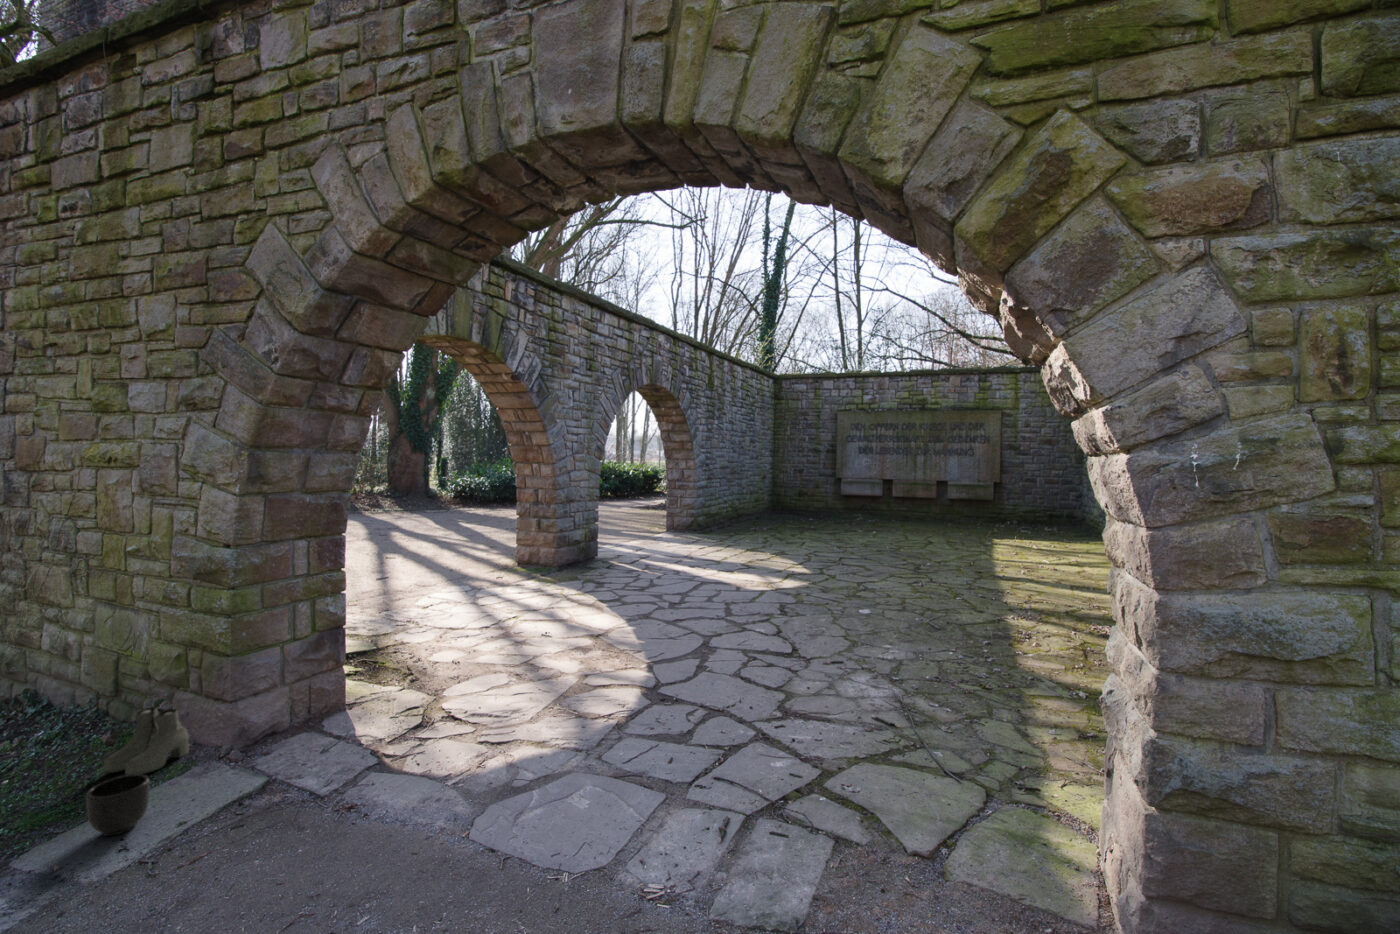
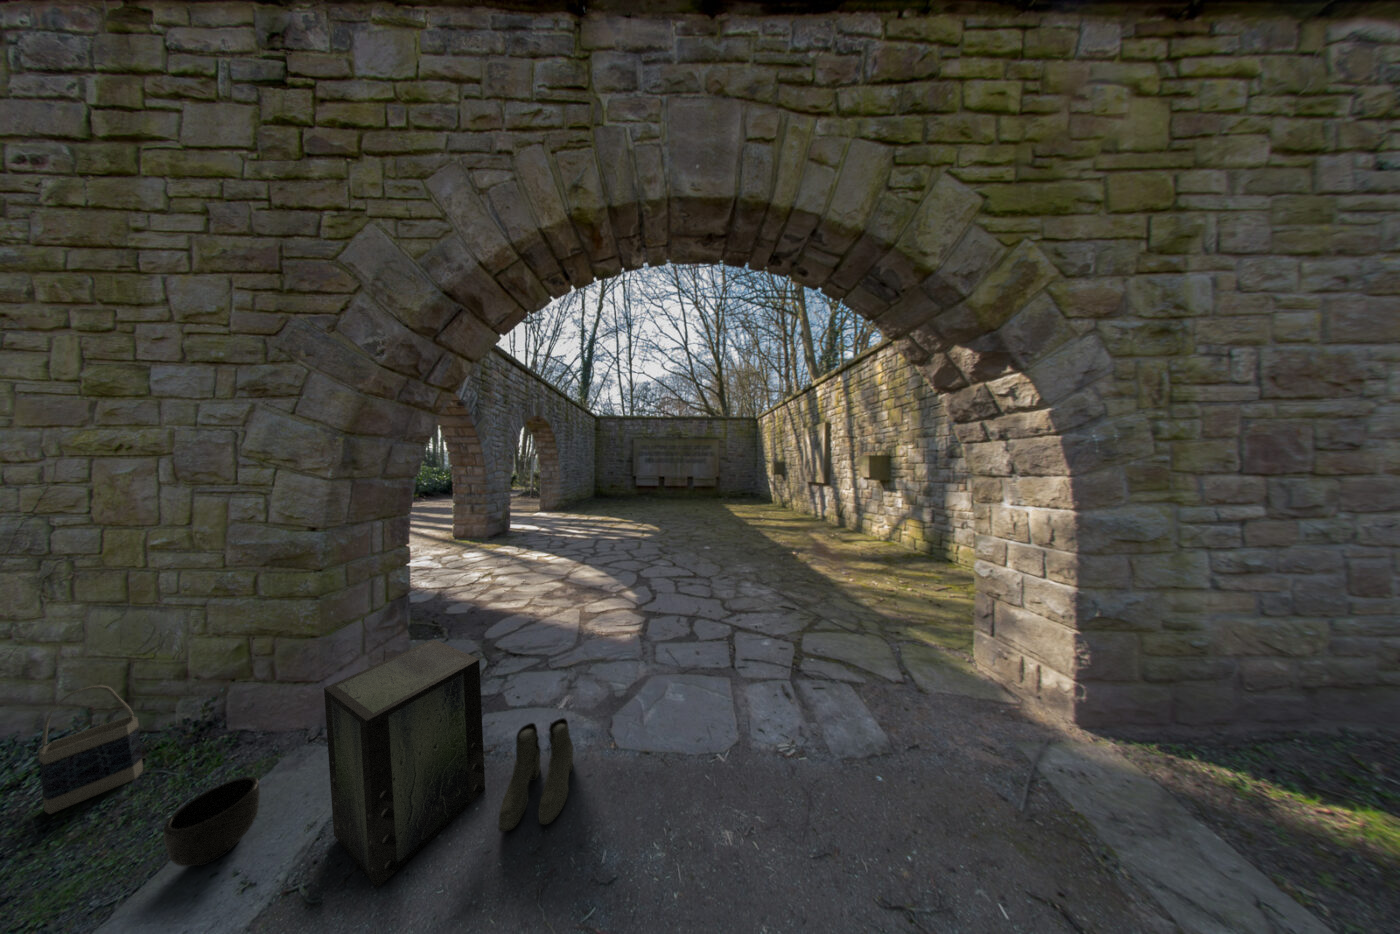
bag: none [44,674,102,775] -> present [38,686,143,814]
storage box: none [181,679,305,888] -> present [324,640,485,888]
boots: present [103,707,189,775] -> present [499,718,573,832]

